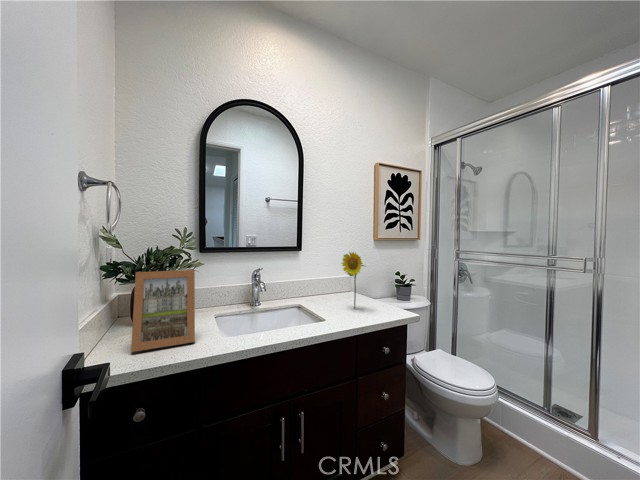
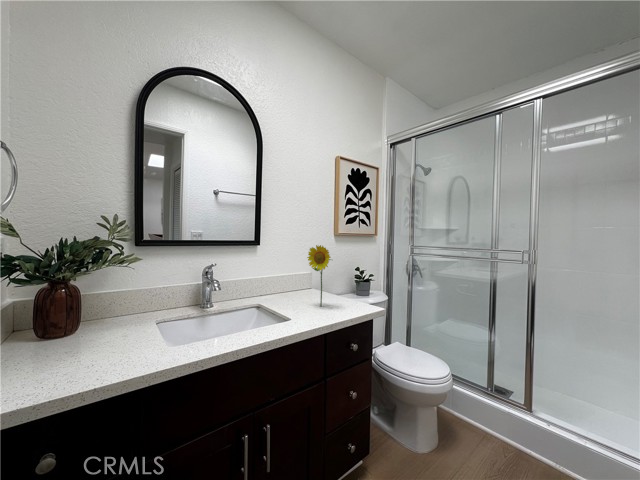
picture frame: present [131,270,195,352] -> none [37,264,134,376]

